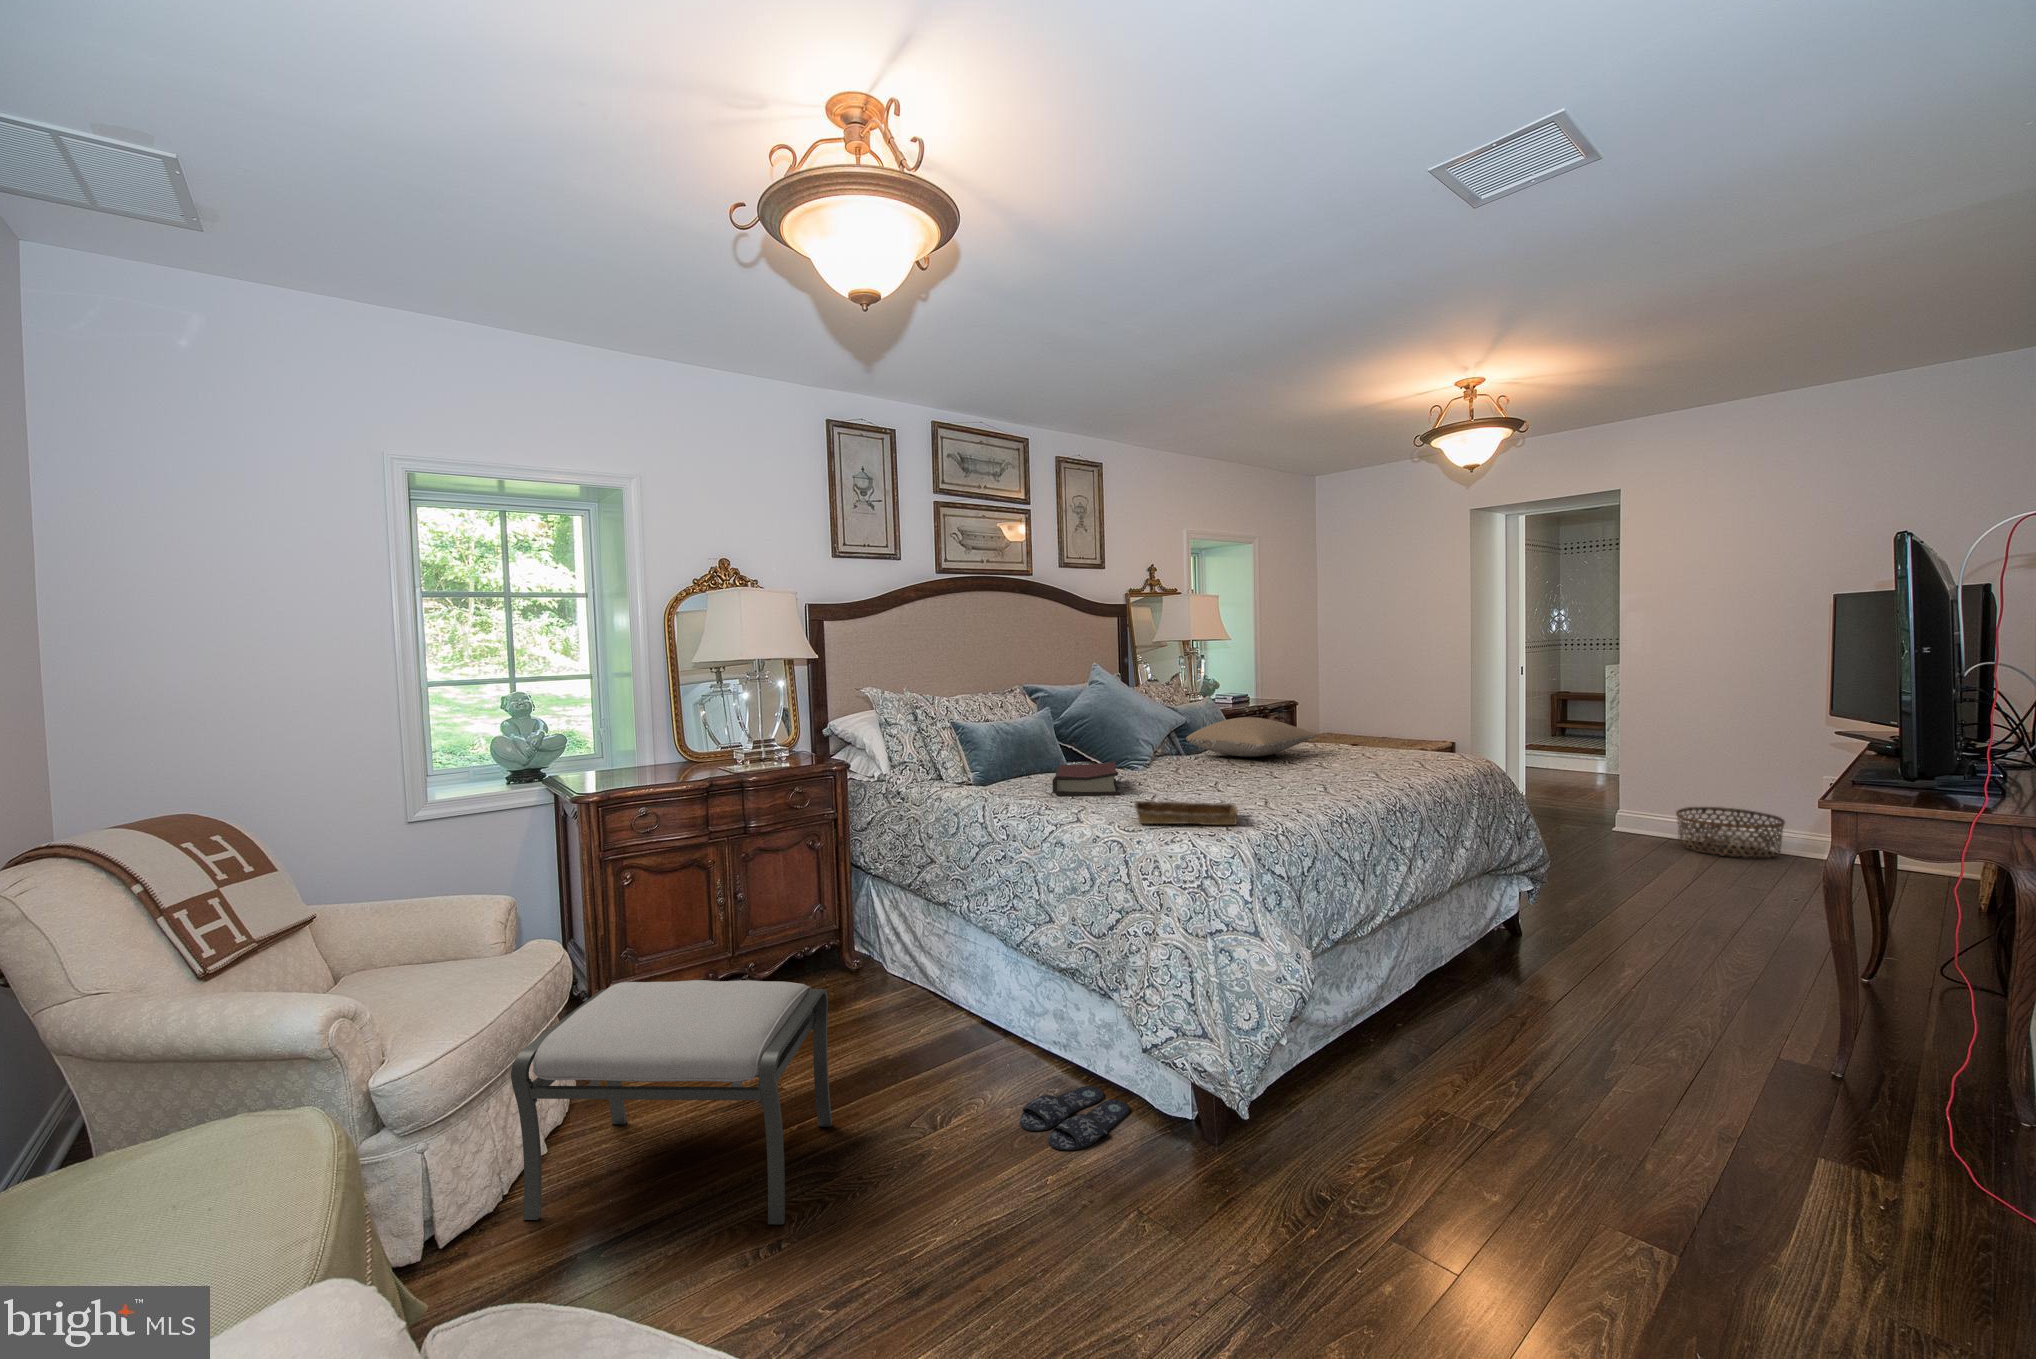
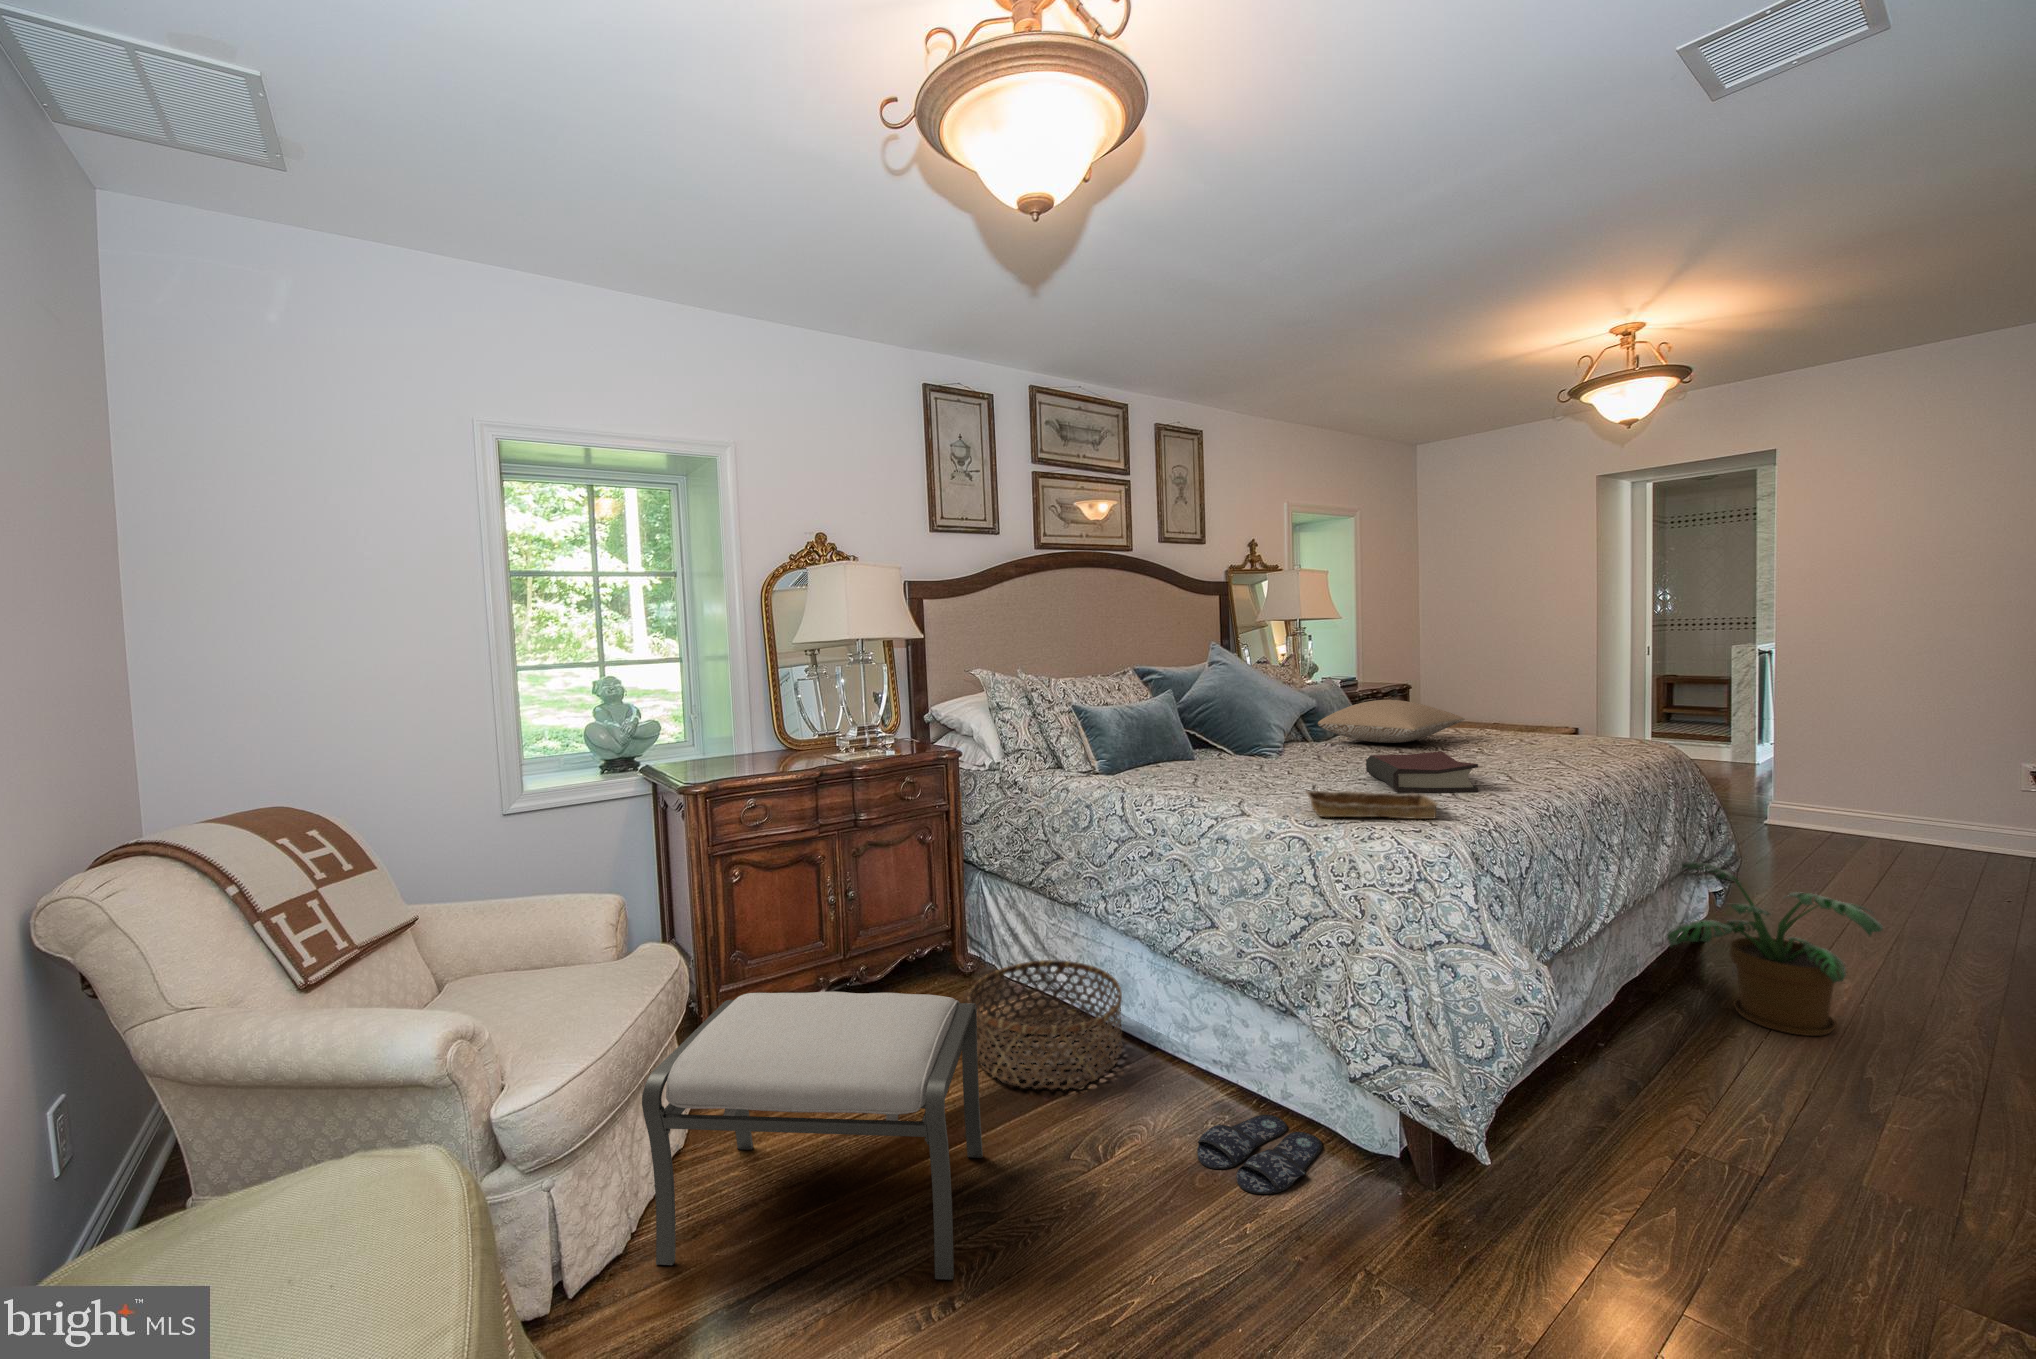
hardback book: present [1053,762,1119,796] -> present [1366,752,1478,793]
basket: present [1676,807,1785,858] -> present [967,960,1123,1089]
potted plant: none [1462,863,1624,1013] -> present [1667,862,1883,1036]

